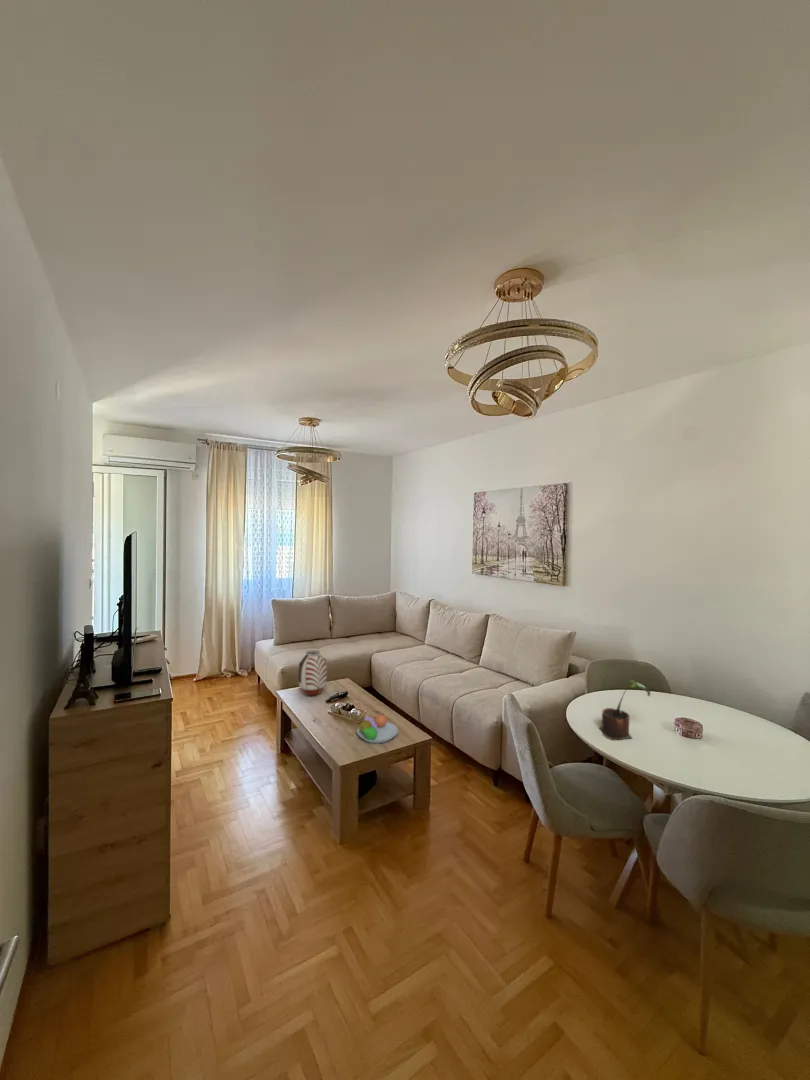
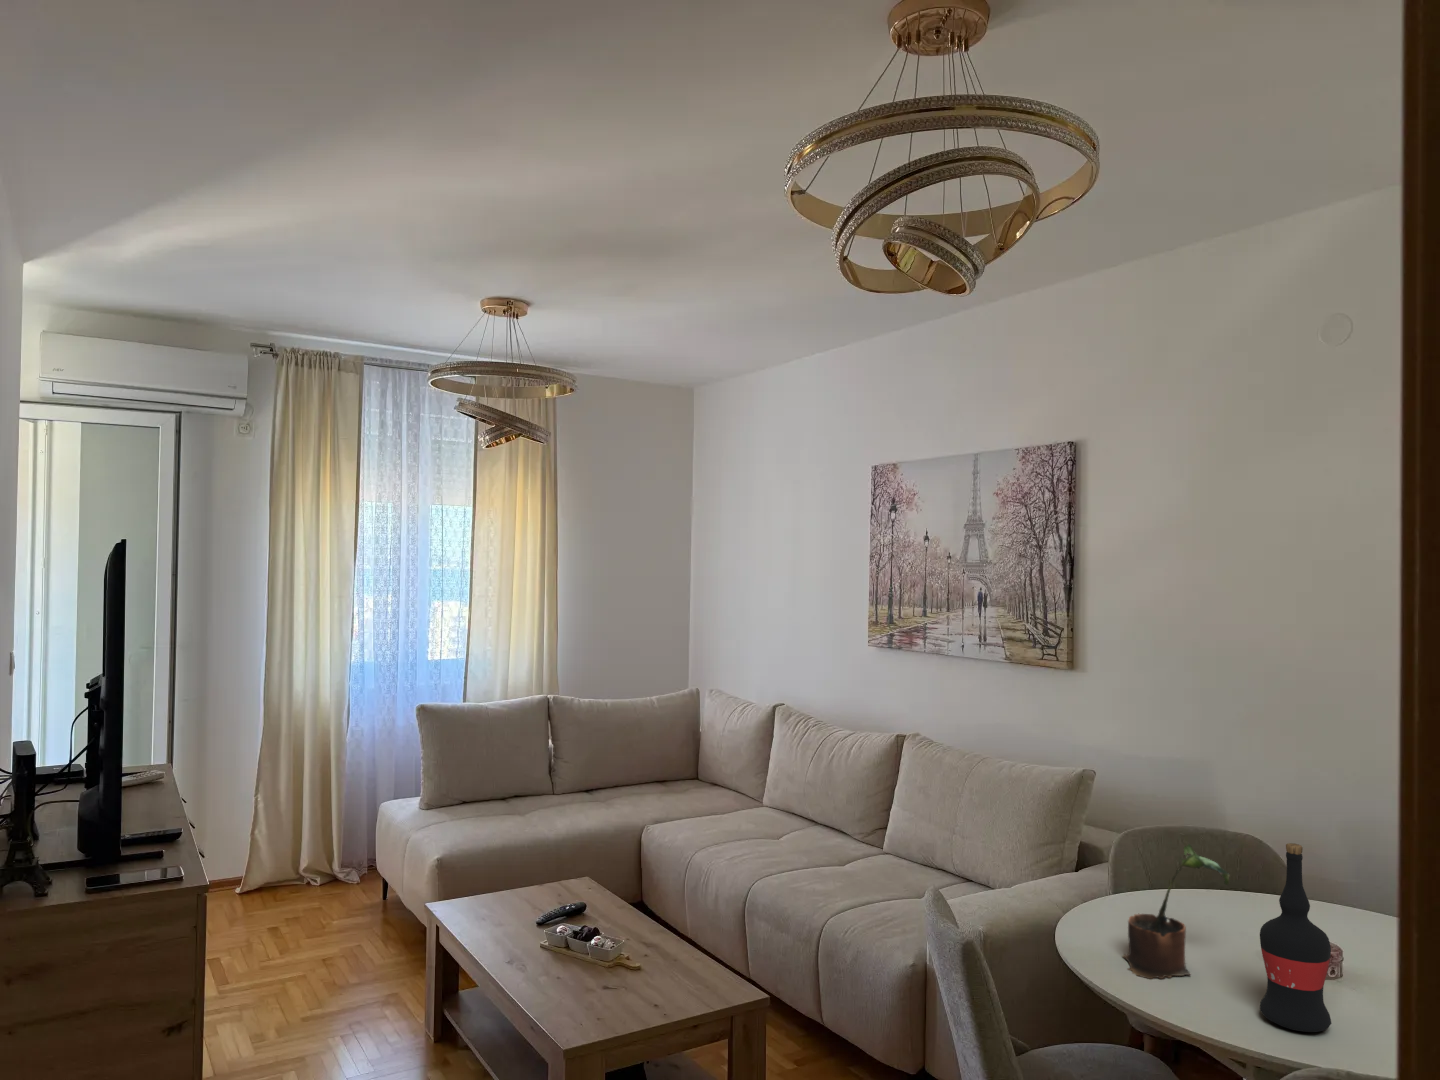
vase: present [298,650,327,696] -> none [474,809,538,912]
wine bottle: none [668,681,704,771] -> present [1260,843,1331,1032]
fruit bowl: present [357,714,398,743] -> none [603,945,694,1006]

